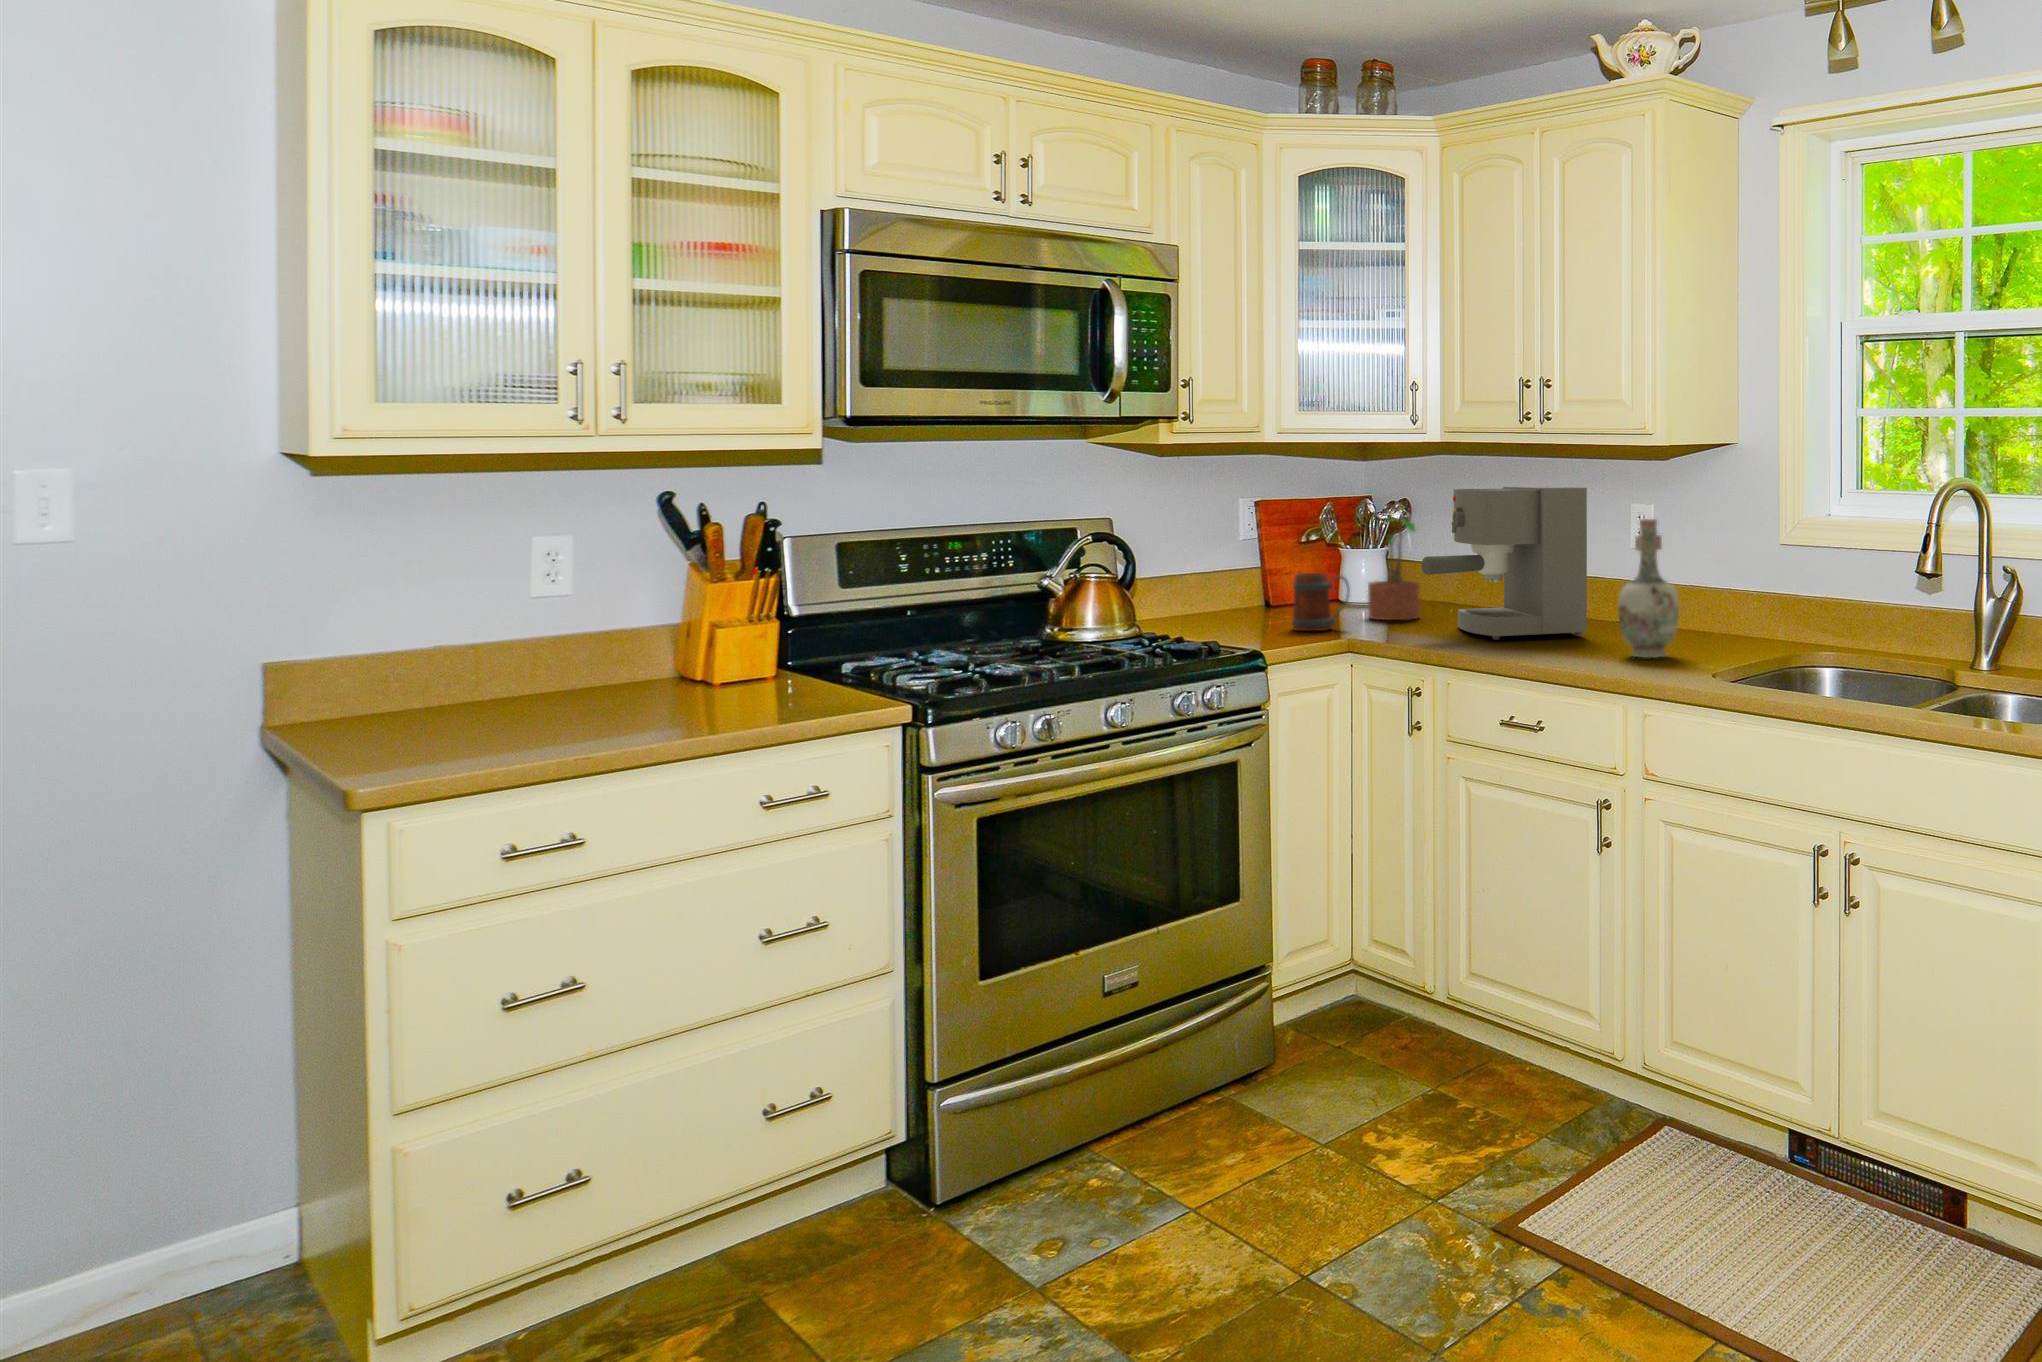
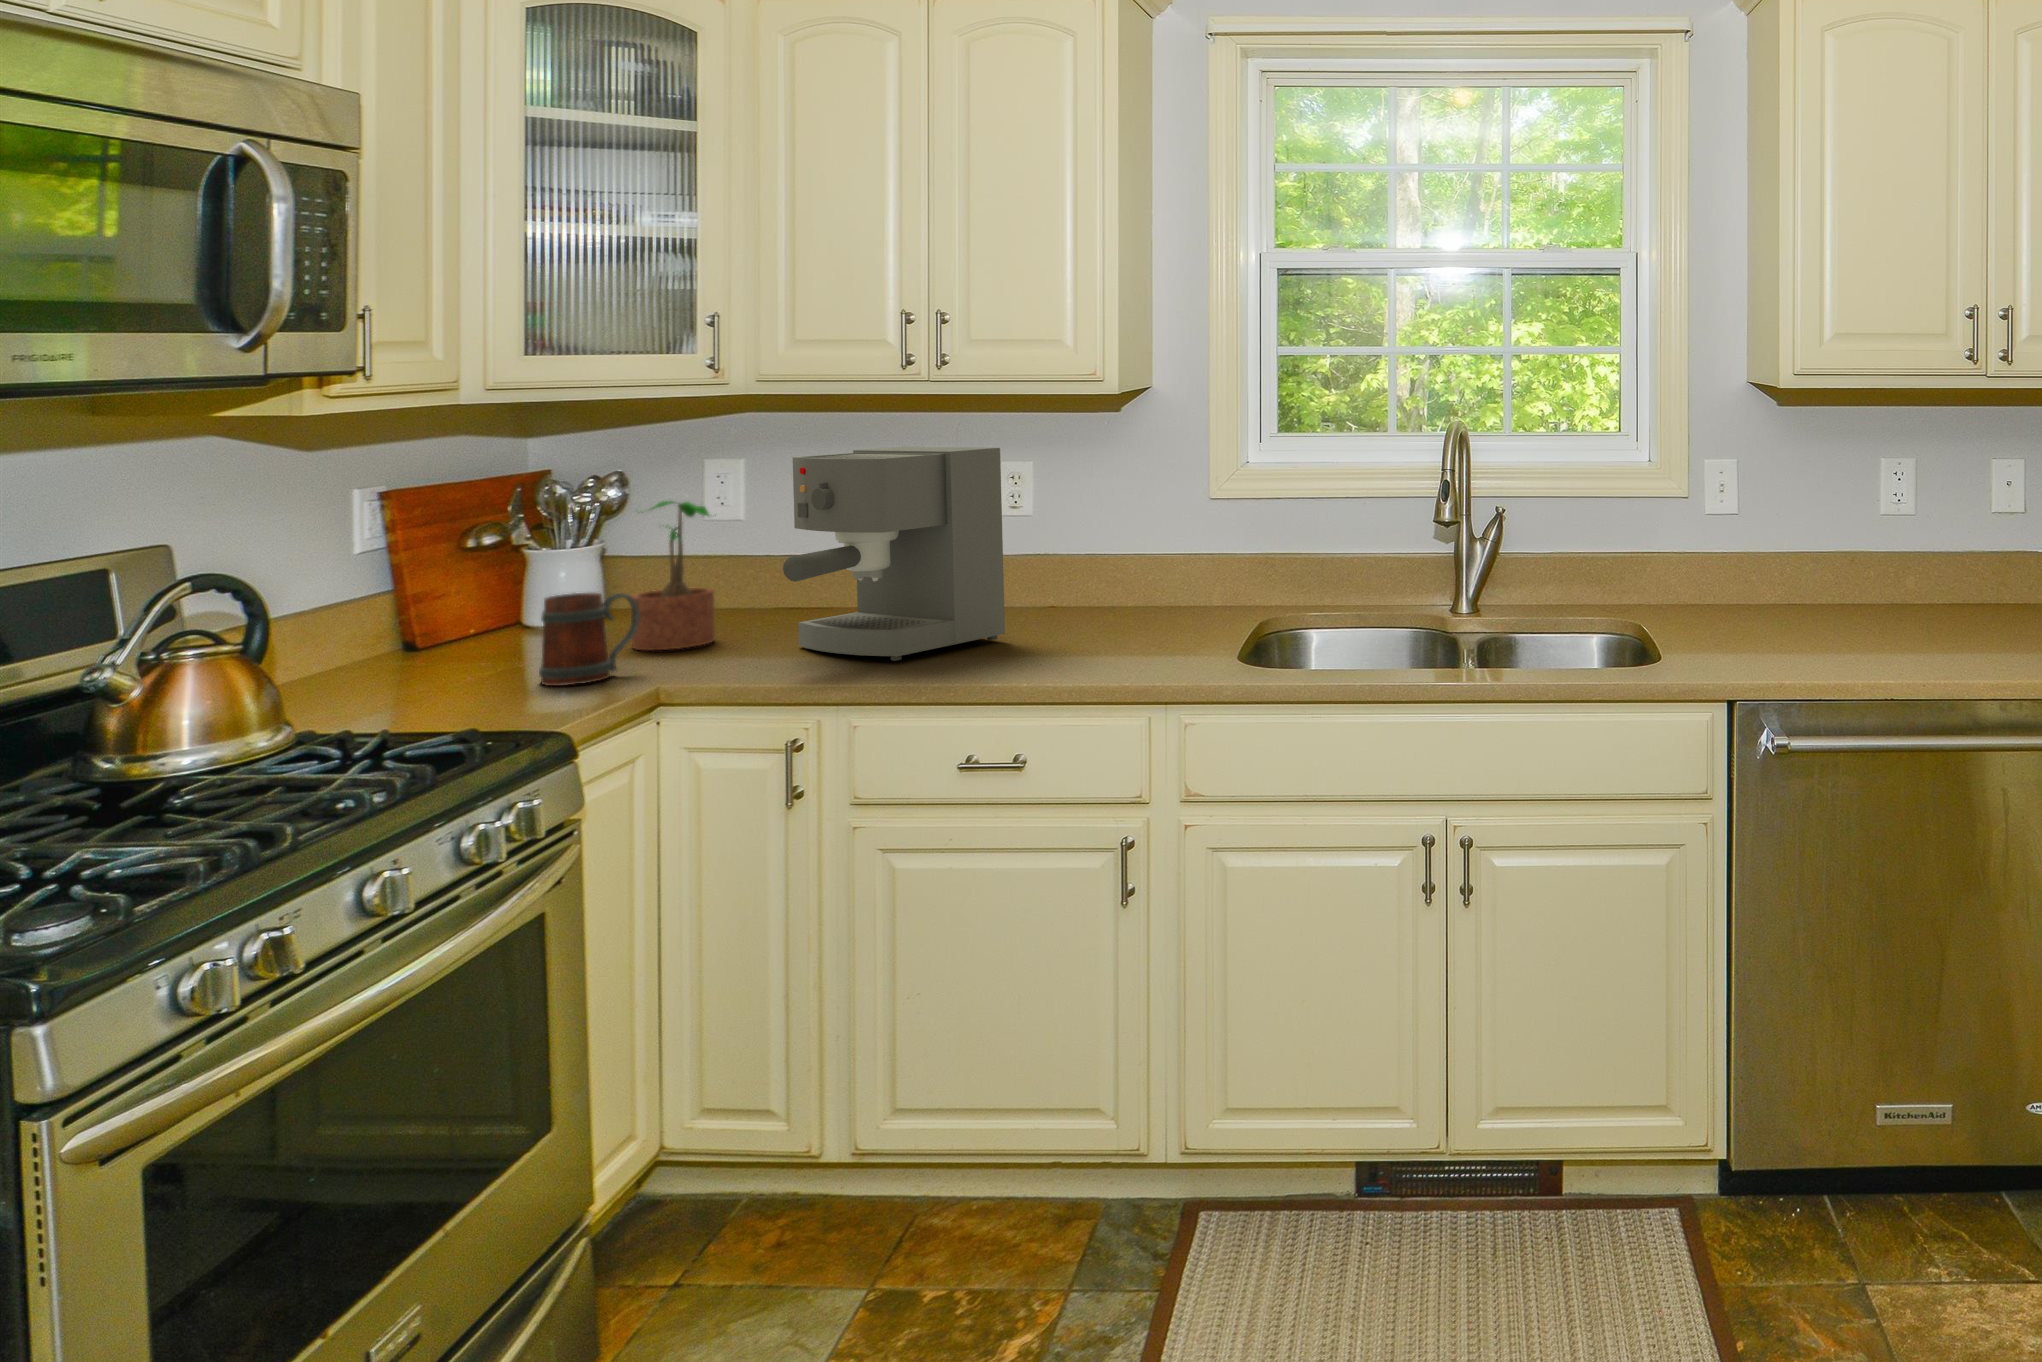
vase: present [1618,519,1679,658] -> none [1094,484,1173,662]

